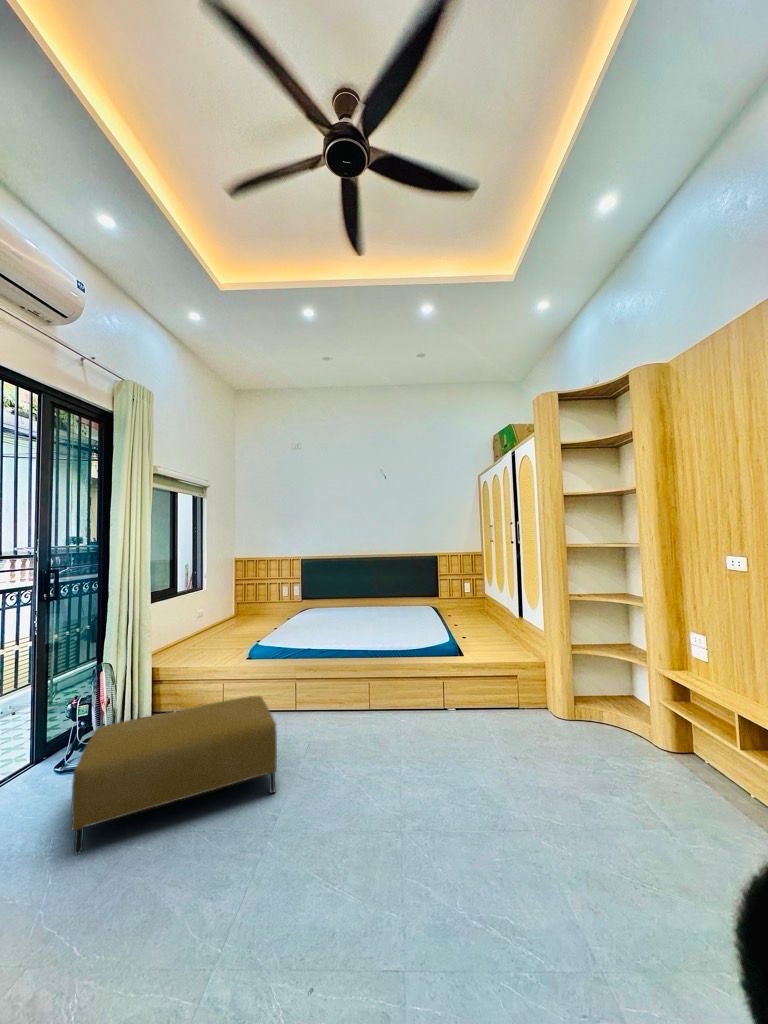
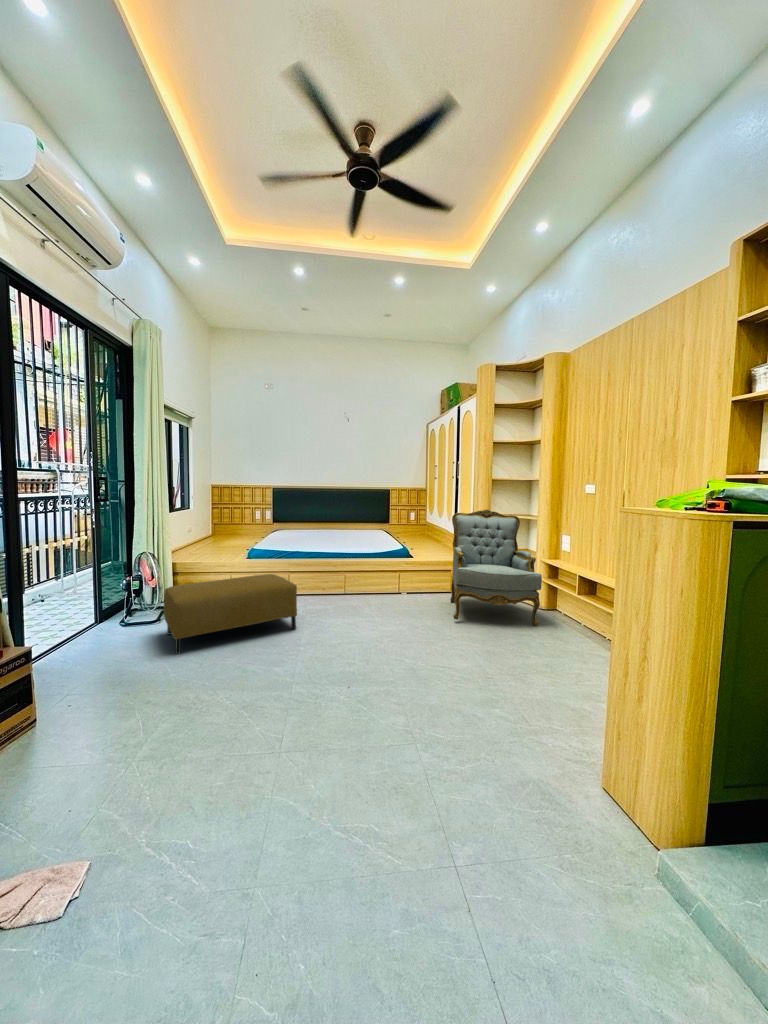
armchair: none [511,590,674,804] -> present [450,509,542,626]

